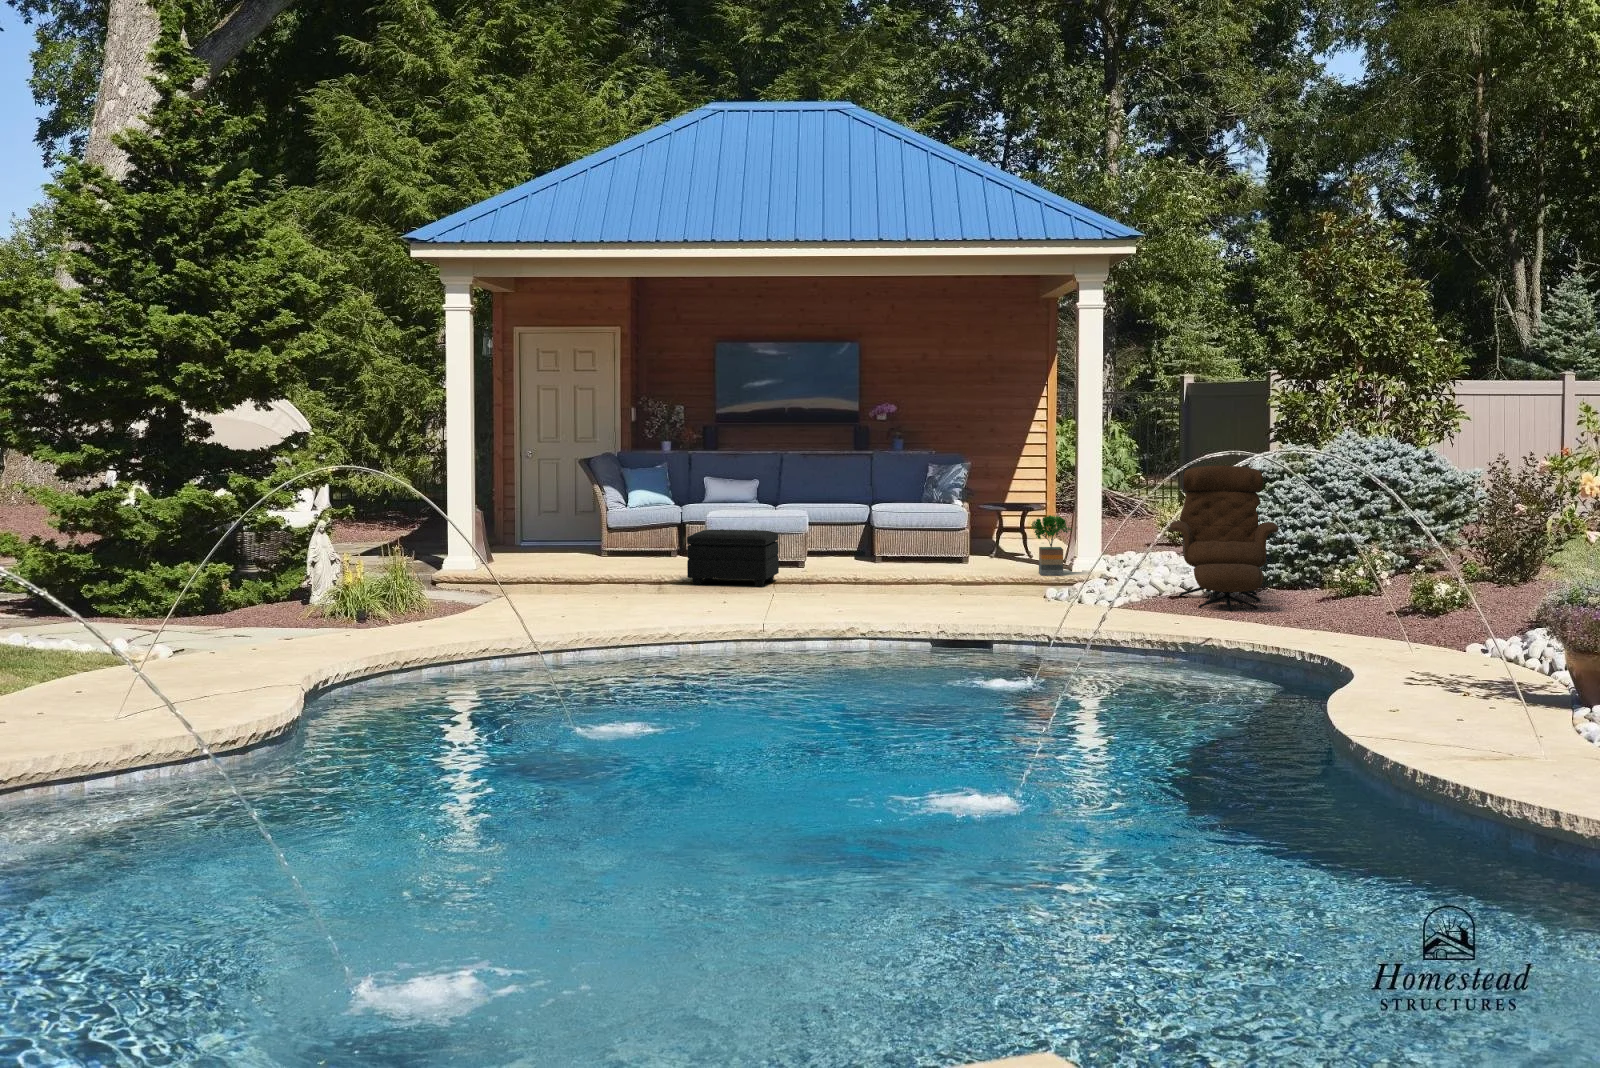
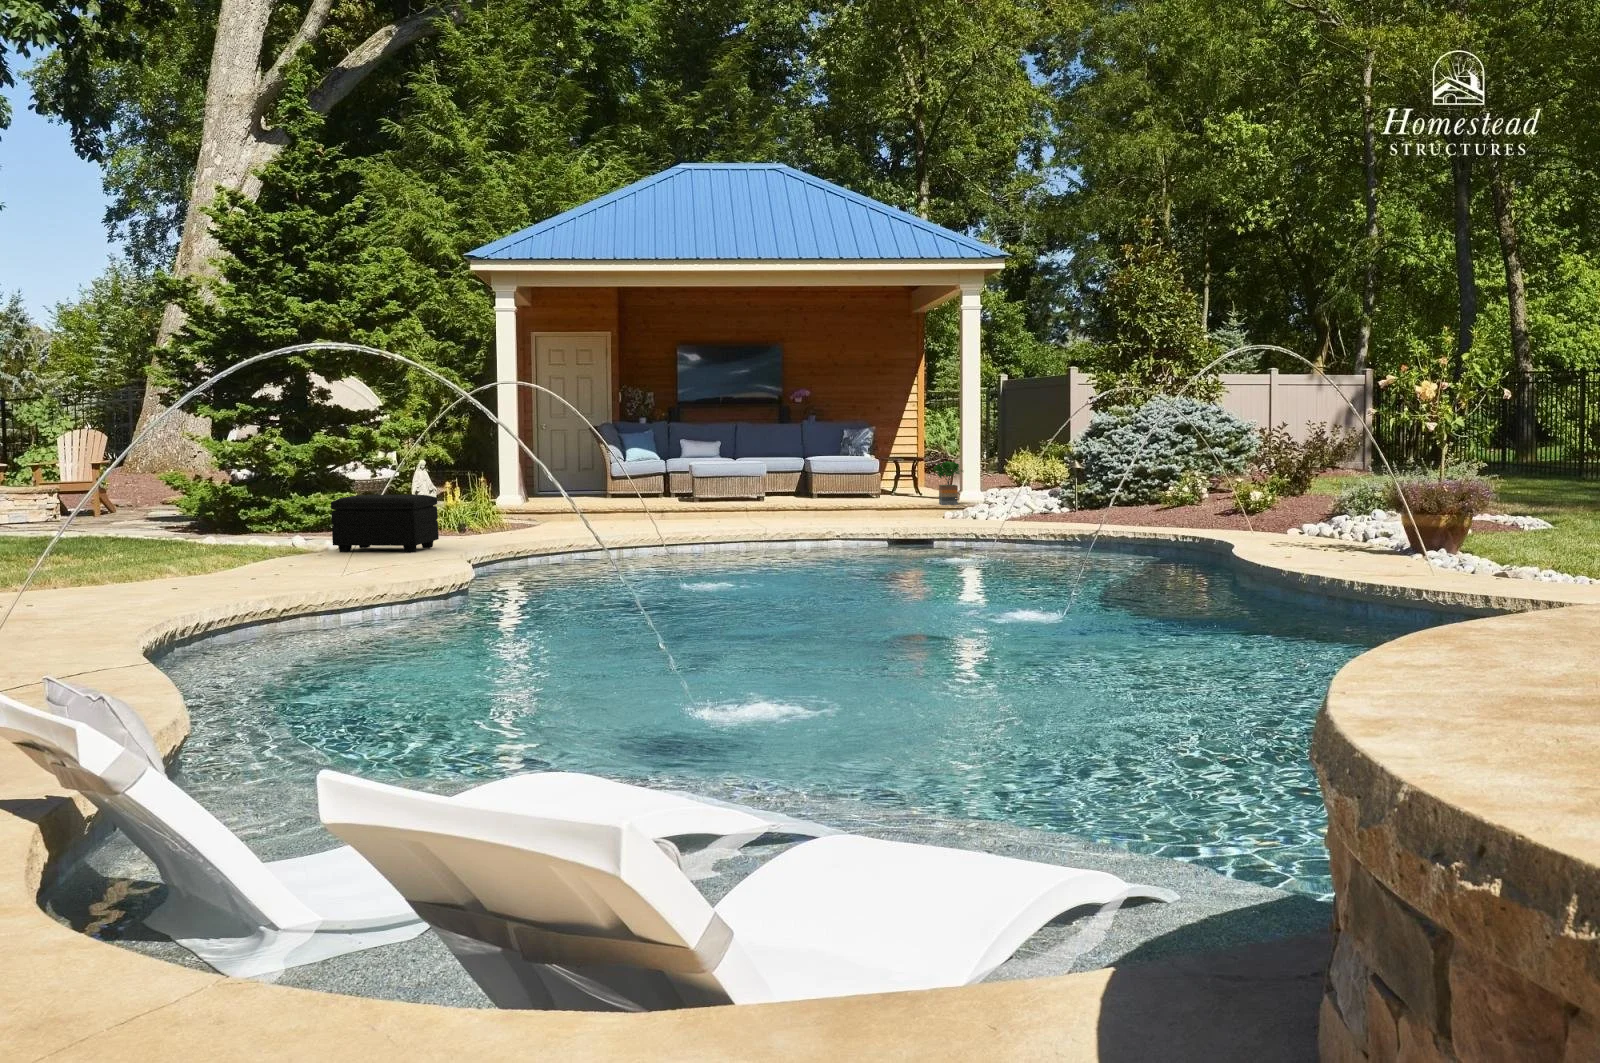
lounge chair: present [1170,466,1279,611] -> none [1042,420,1119,519]
footstool: present [687,529,779,586] -> present [331,494,439,553]

